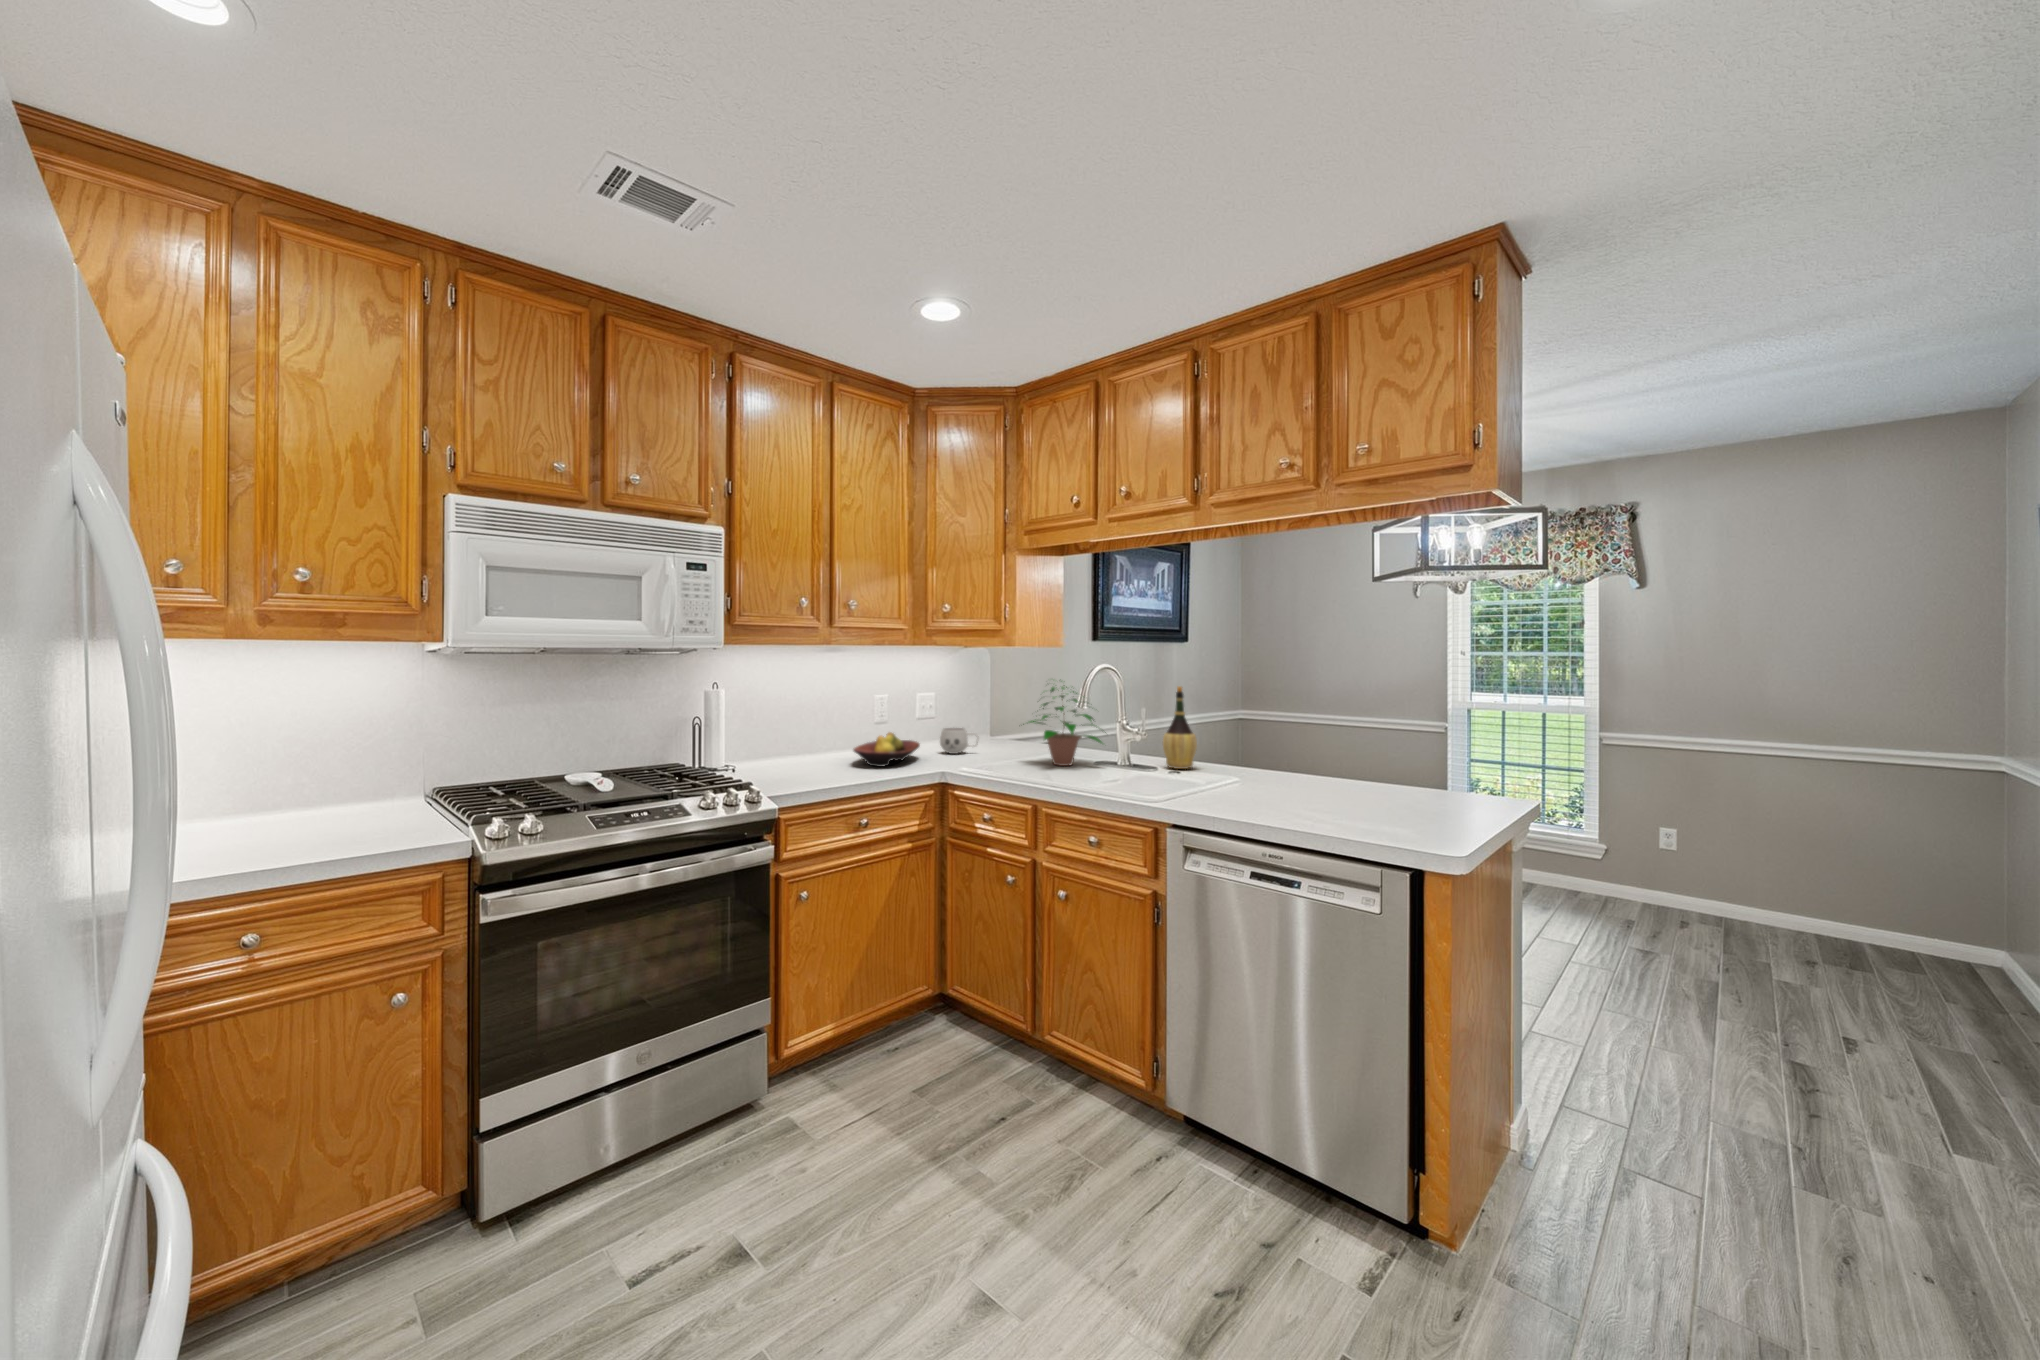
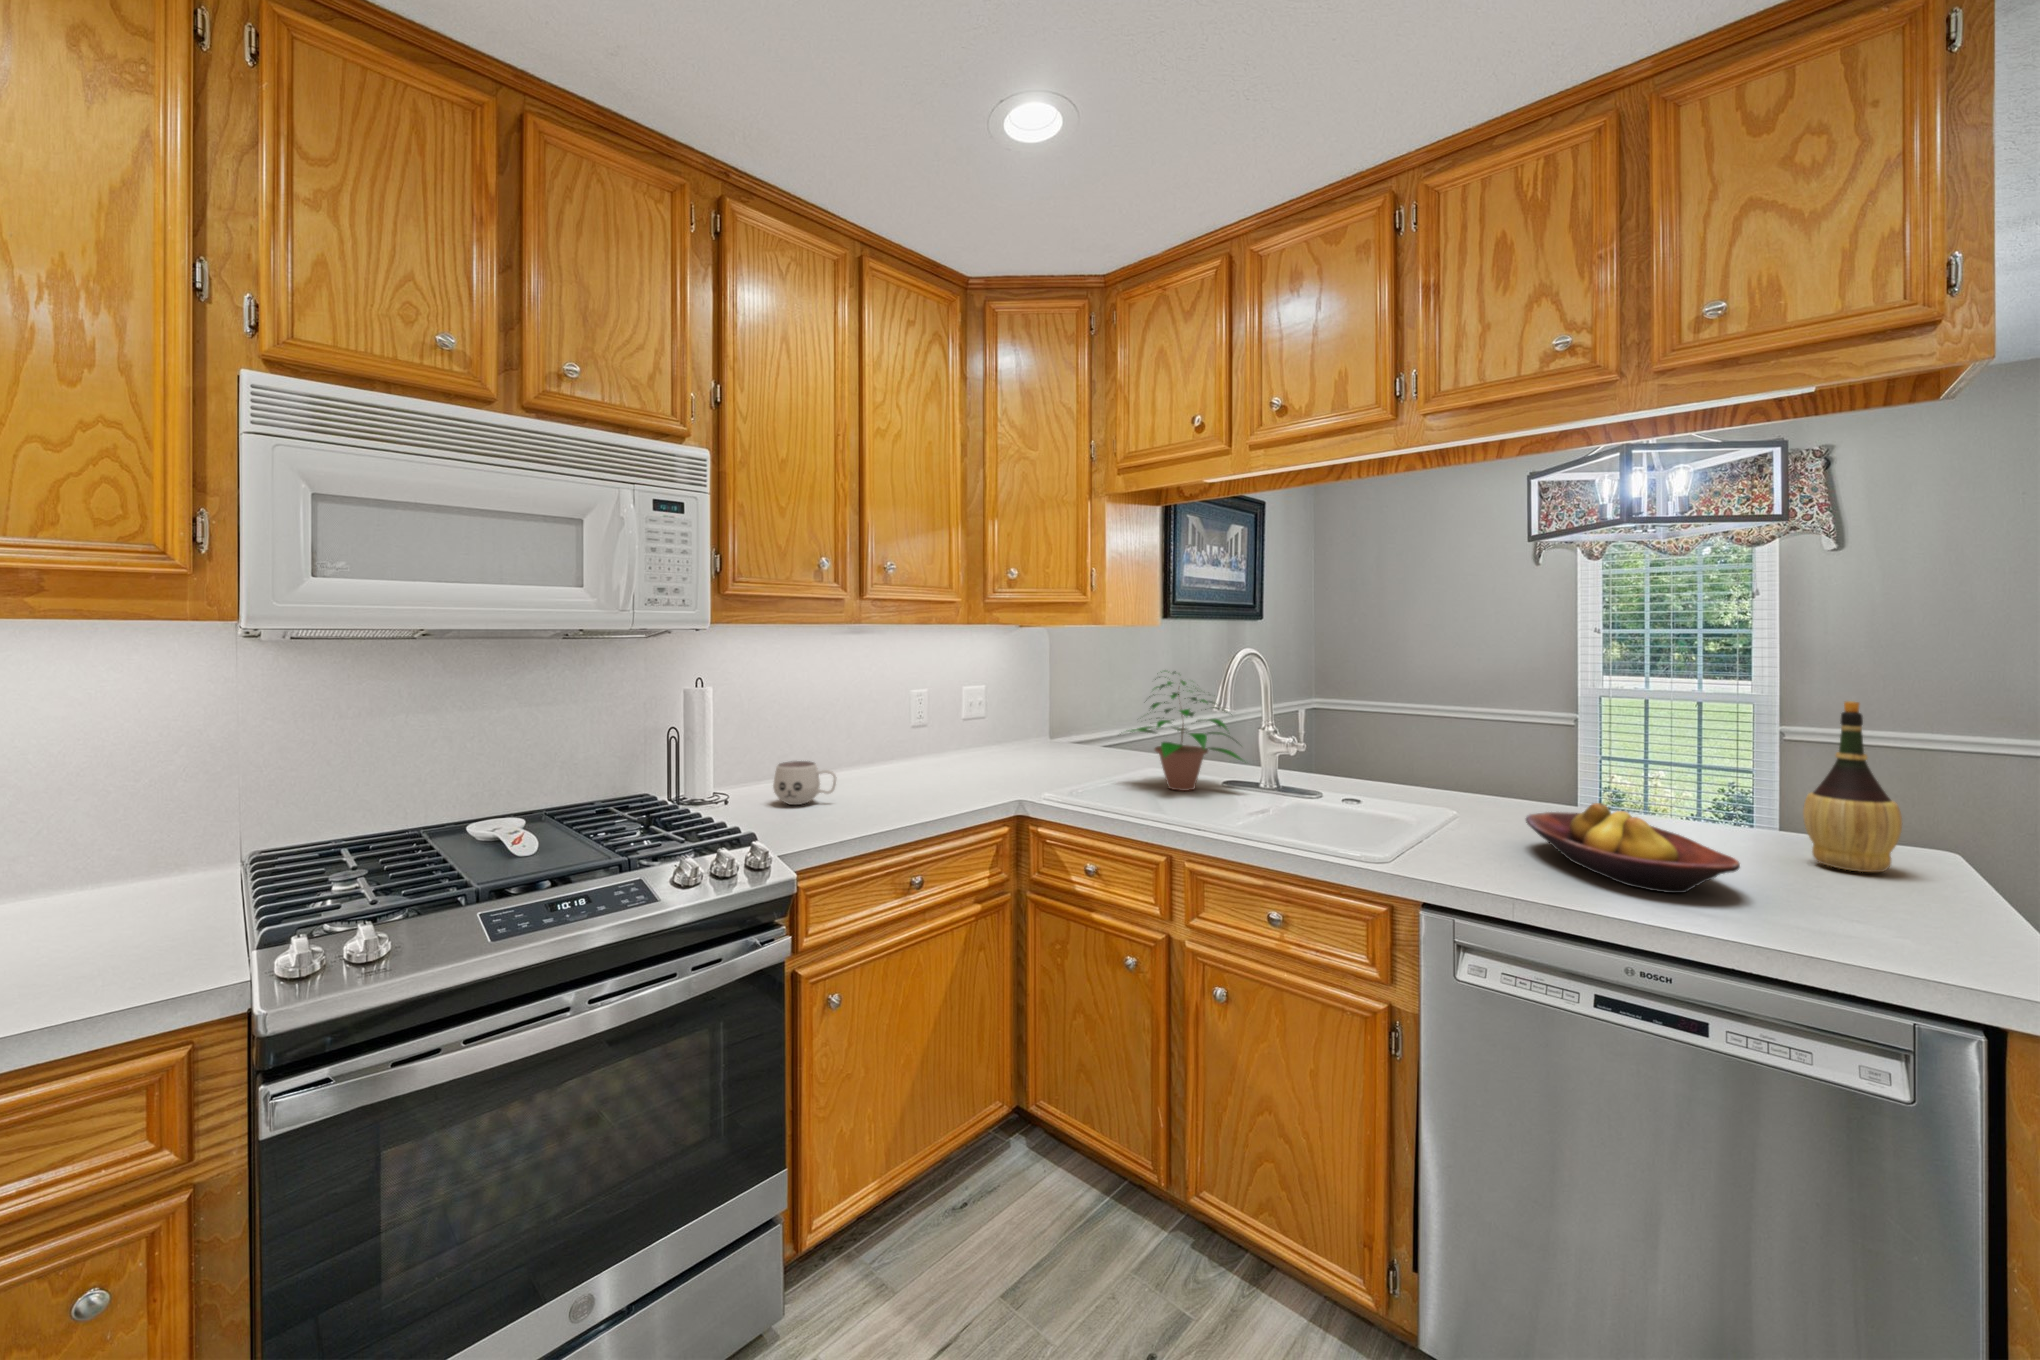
wine bottle: present [1163,686,1197,769] -> present [1803,701,1902,872]
mug: present [940,728,979,754] -> present [773,761,836,805]
fruit bowl: present [854,732,920,767] -> present [1526,803,1740,893]

